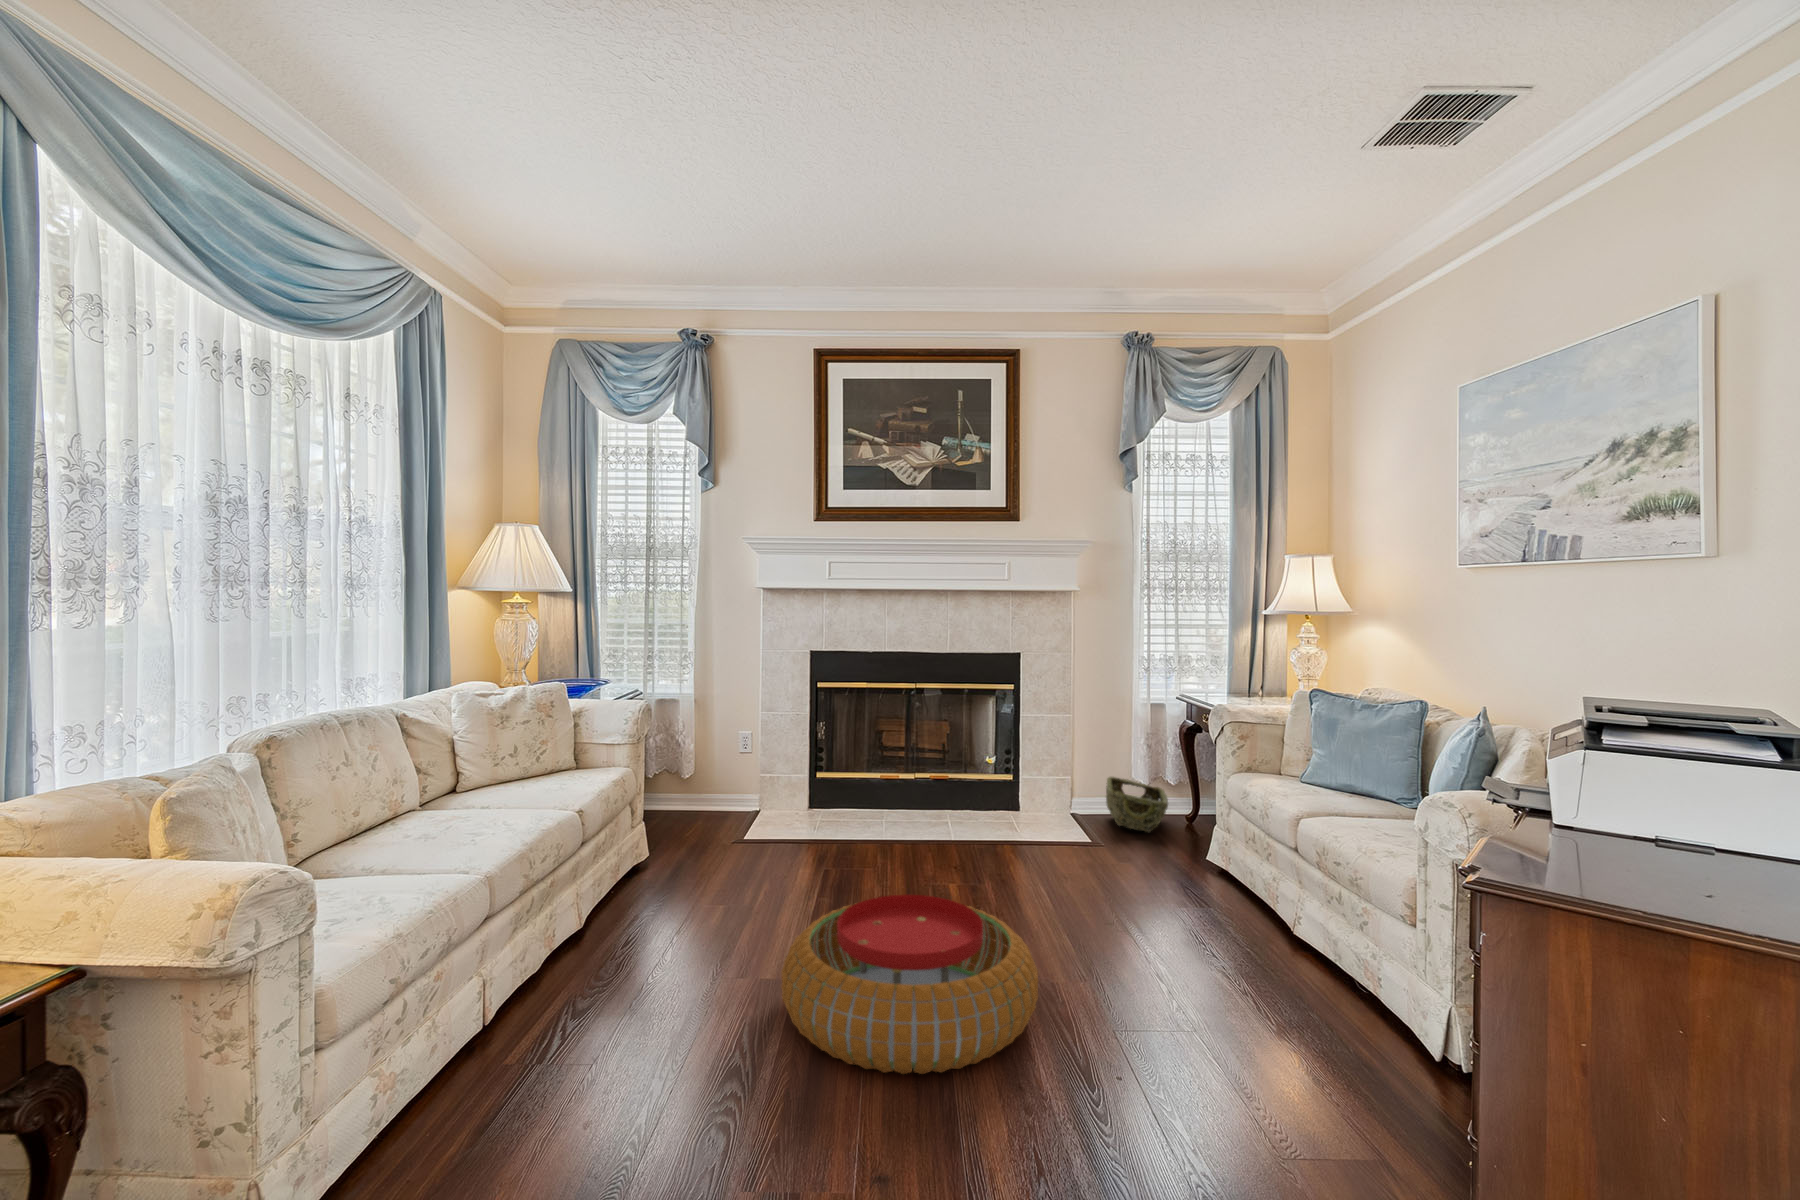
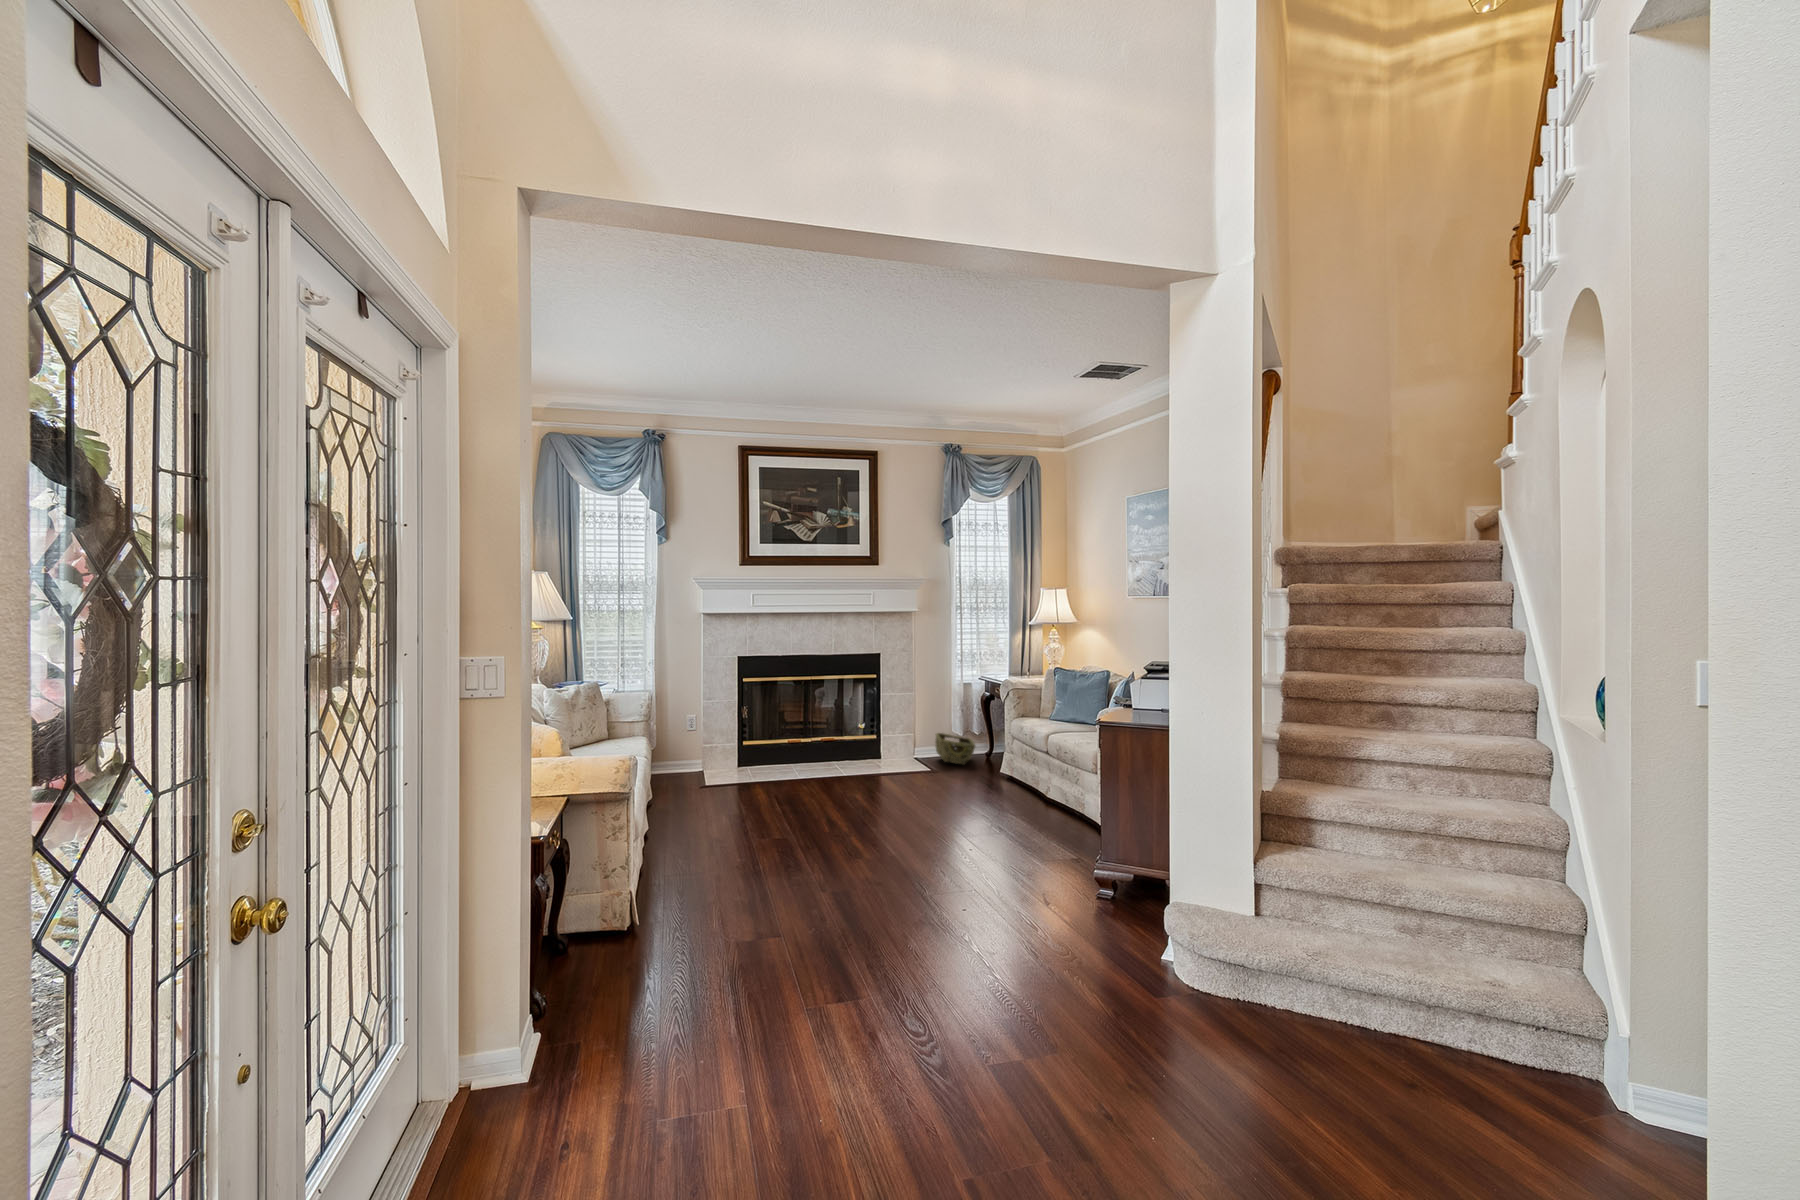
pouf: present [781,895,1038,1074] -> none [793,785,927,859]

